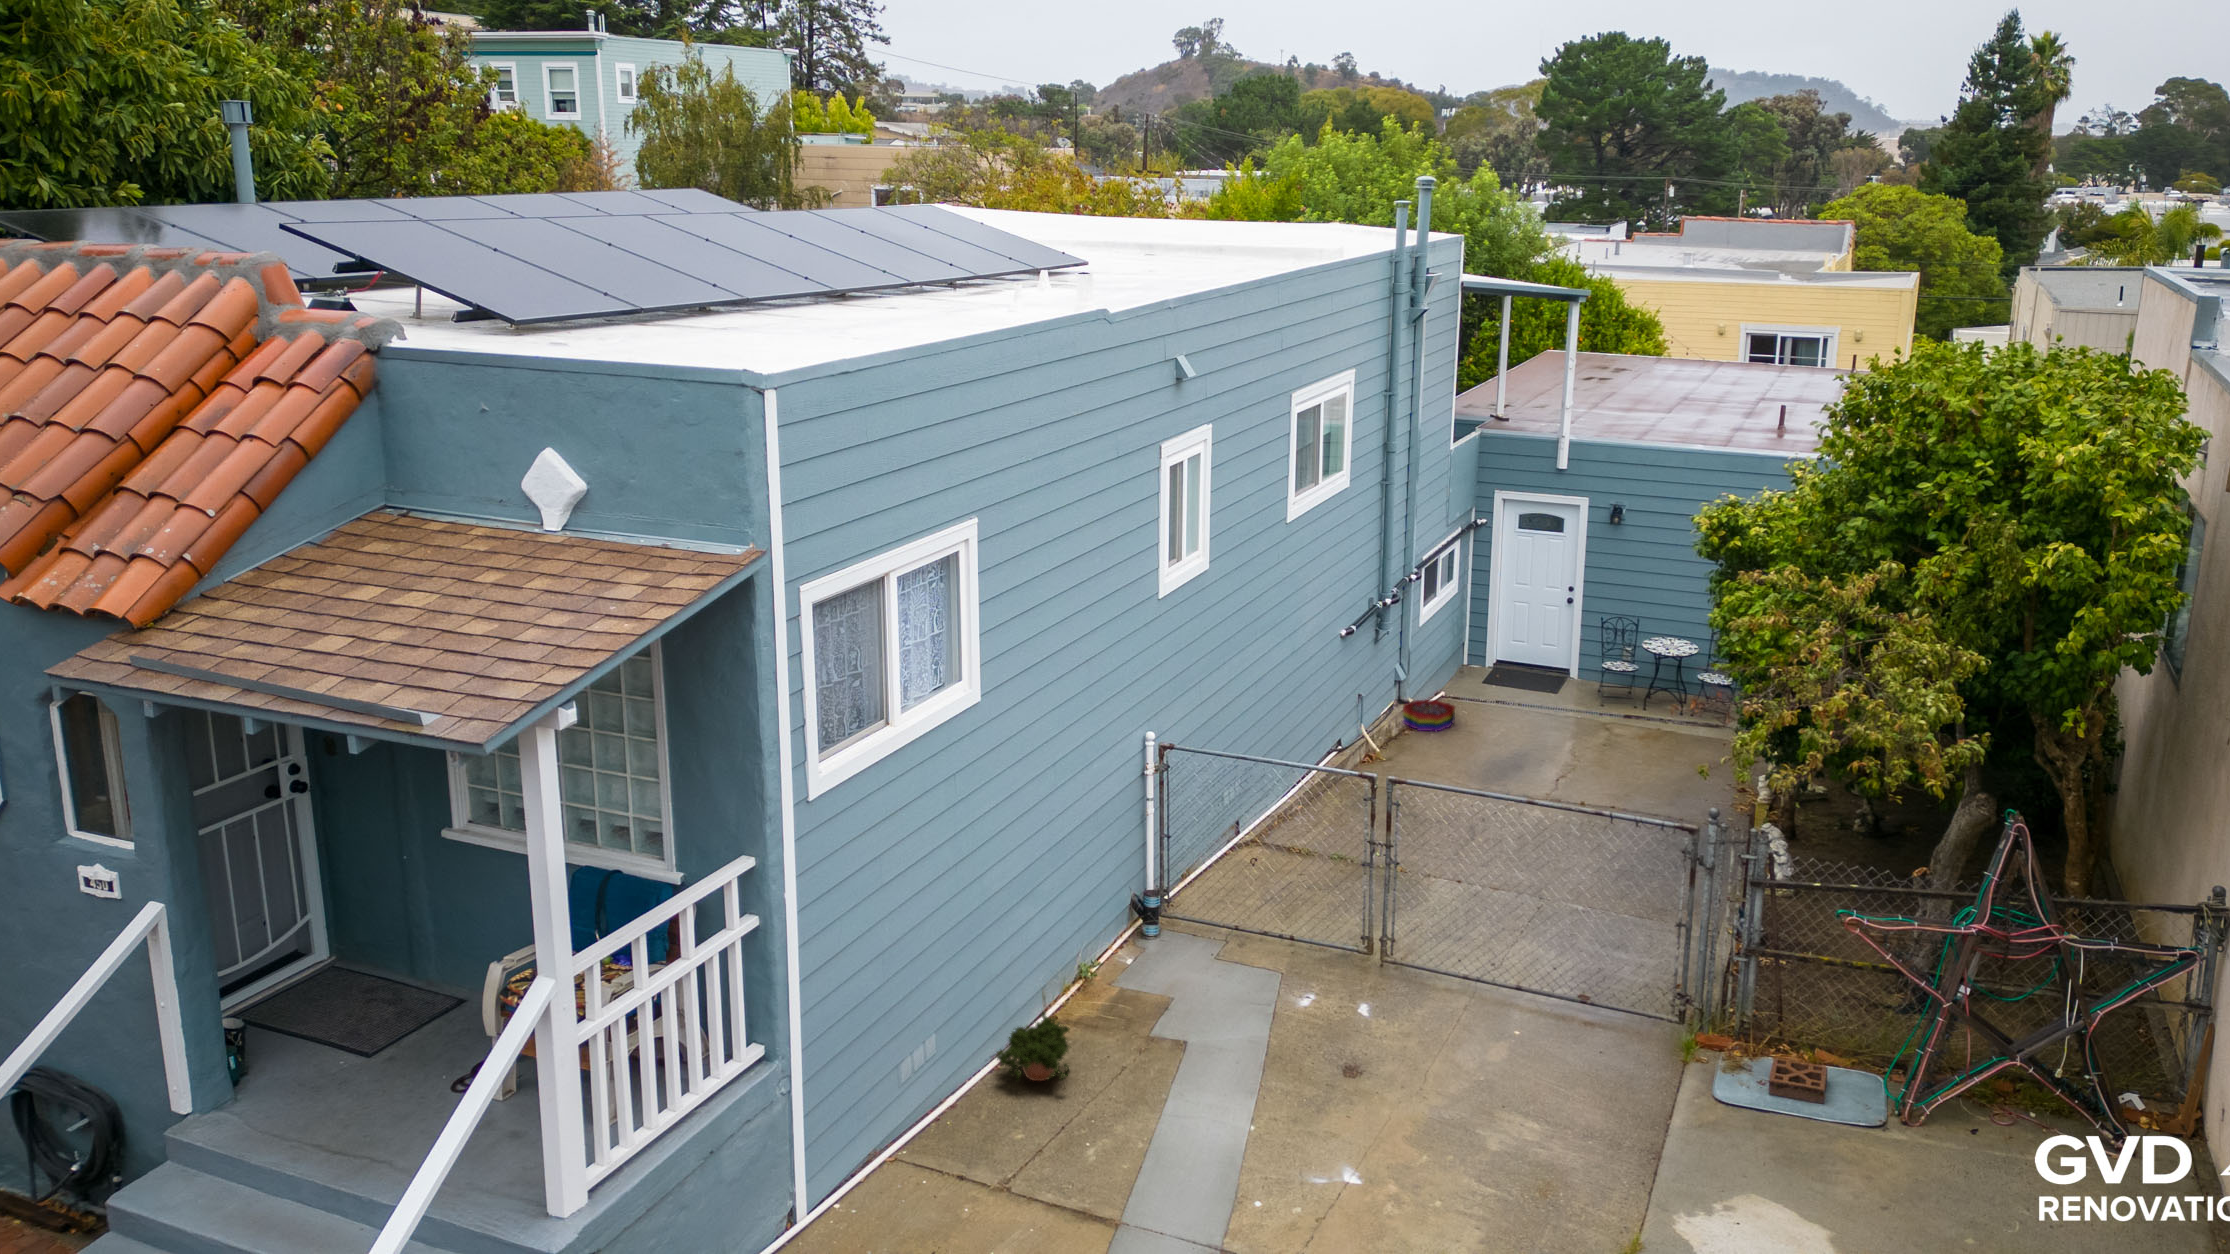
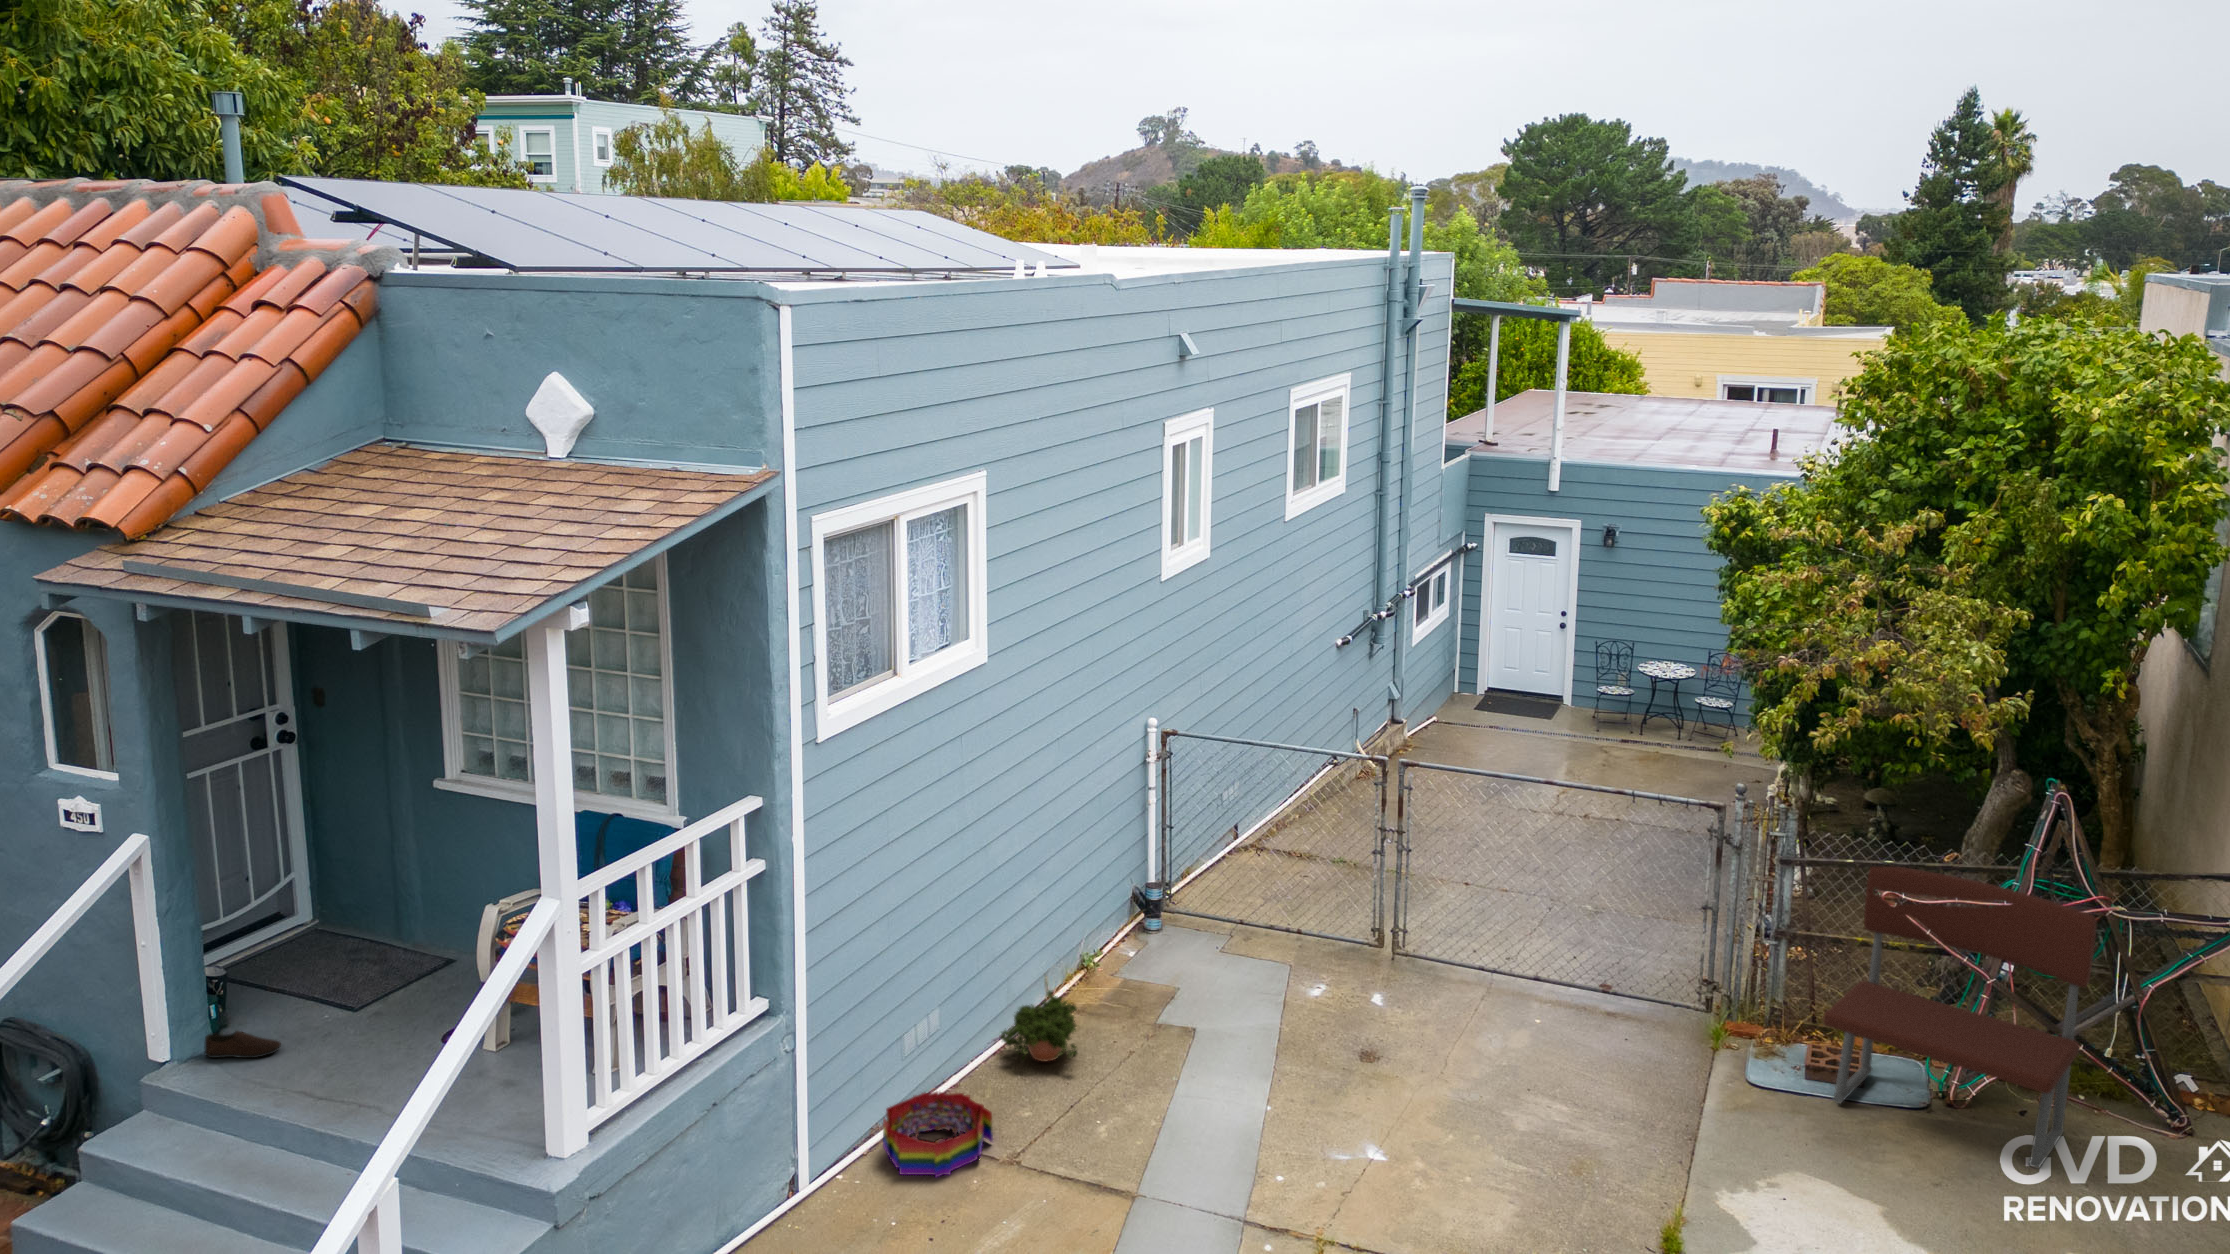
storage bin: present [1403,700,1455,731] -> present [883,1092,993,1177]
bench: none [1780,898,2041,1196] -> present [1823,867,2097,1168]
shoe: none [228,1079,301,1106] -> present [204,1031,281,1058]

